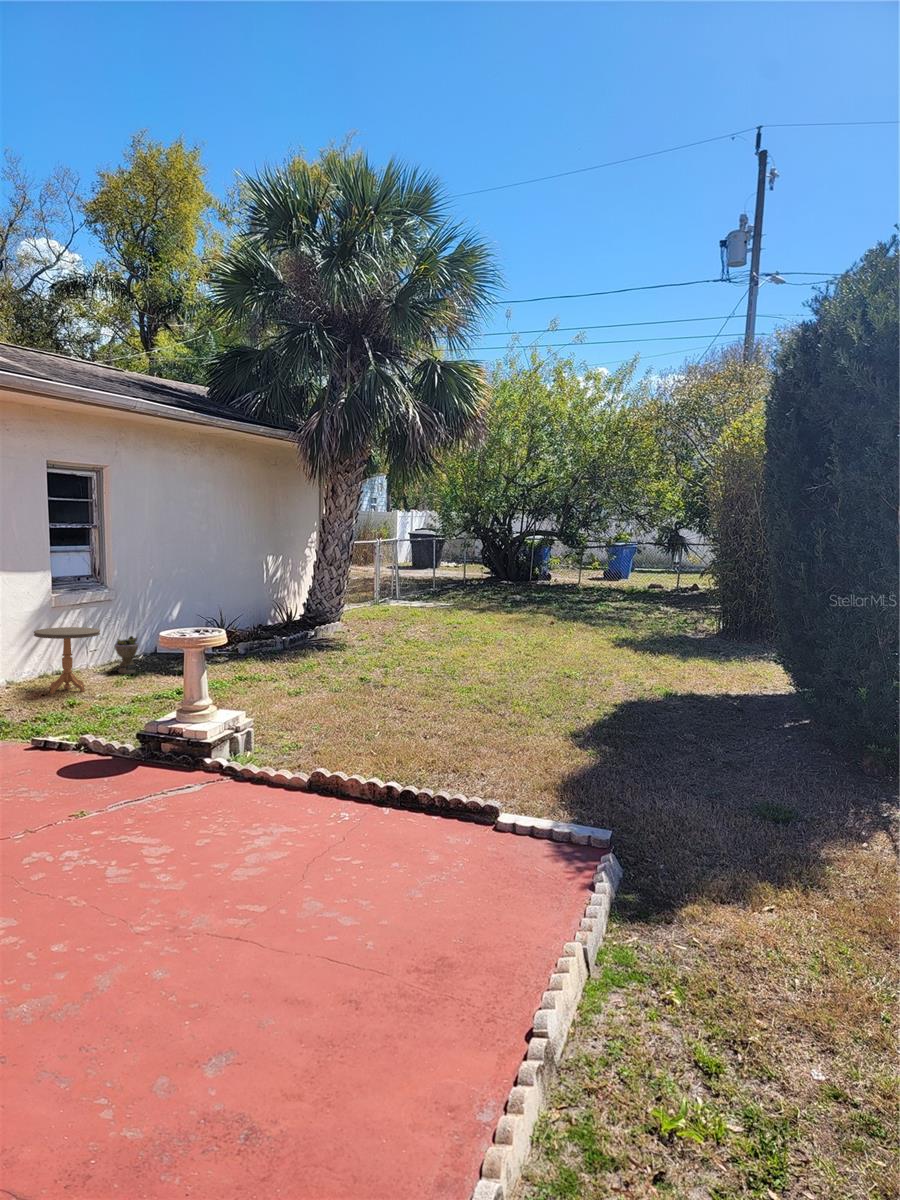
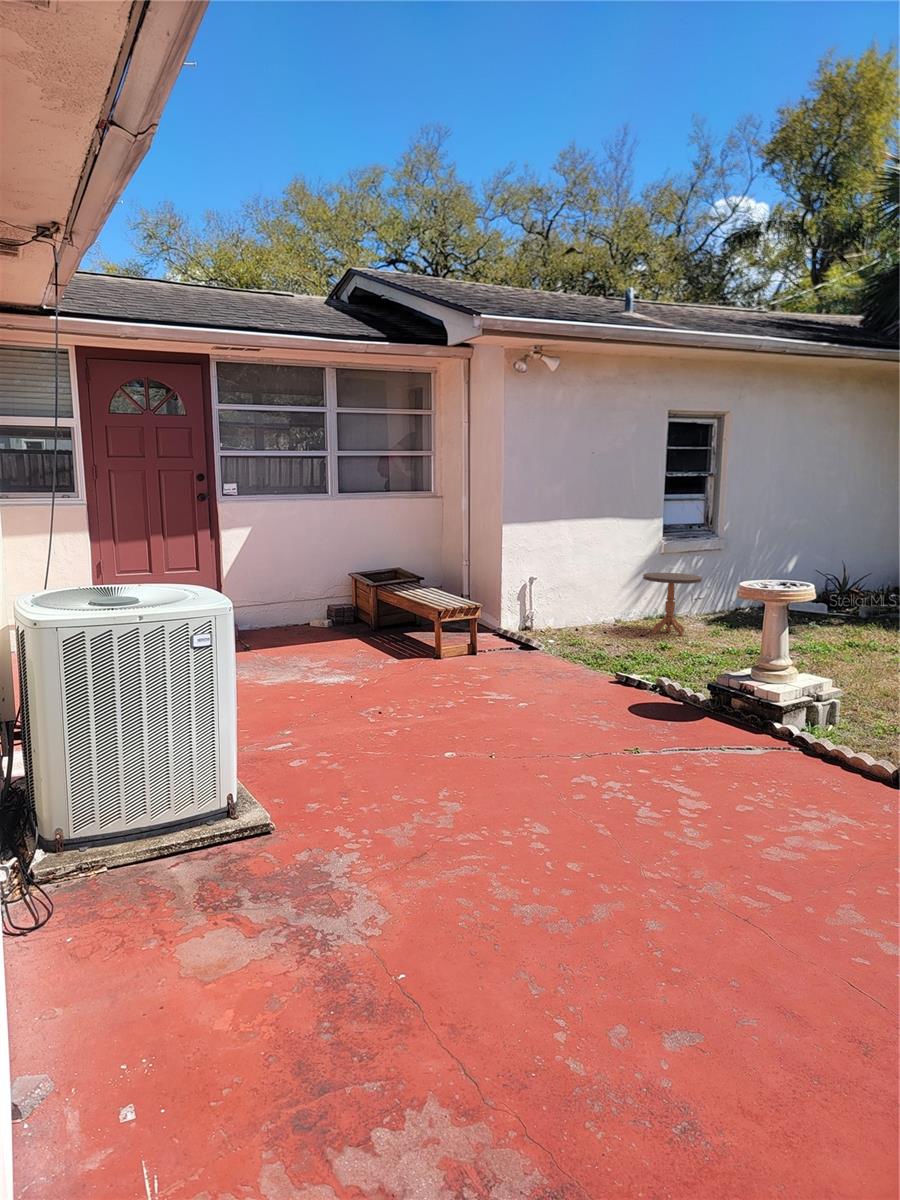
planter: present [115,636,138,674] -> none [719,587,744,625]

